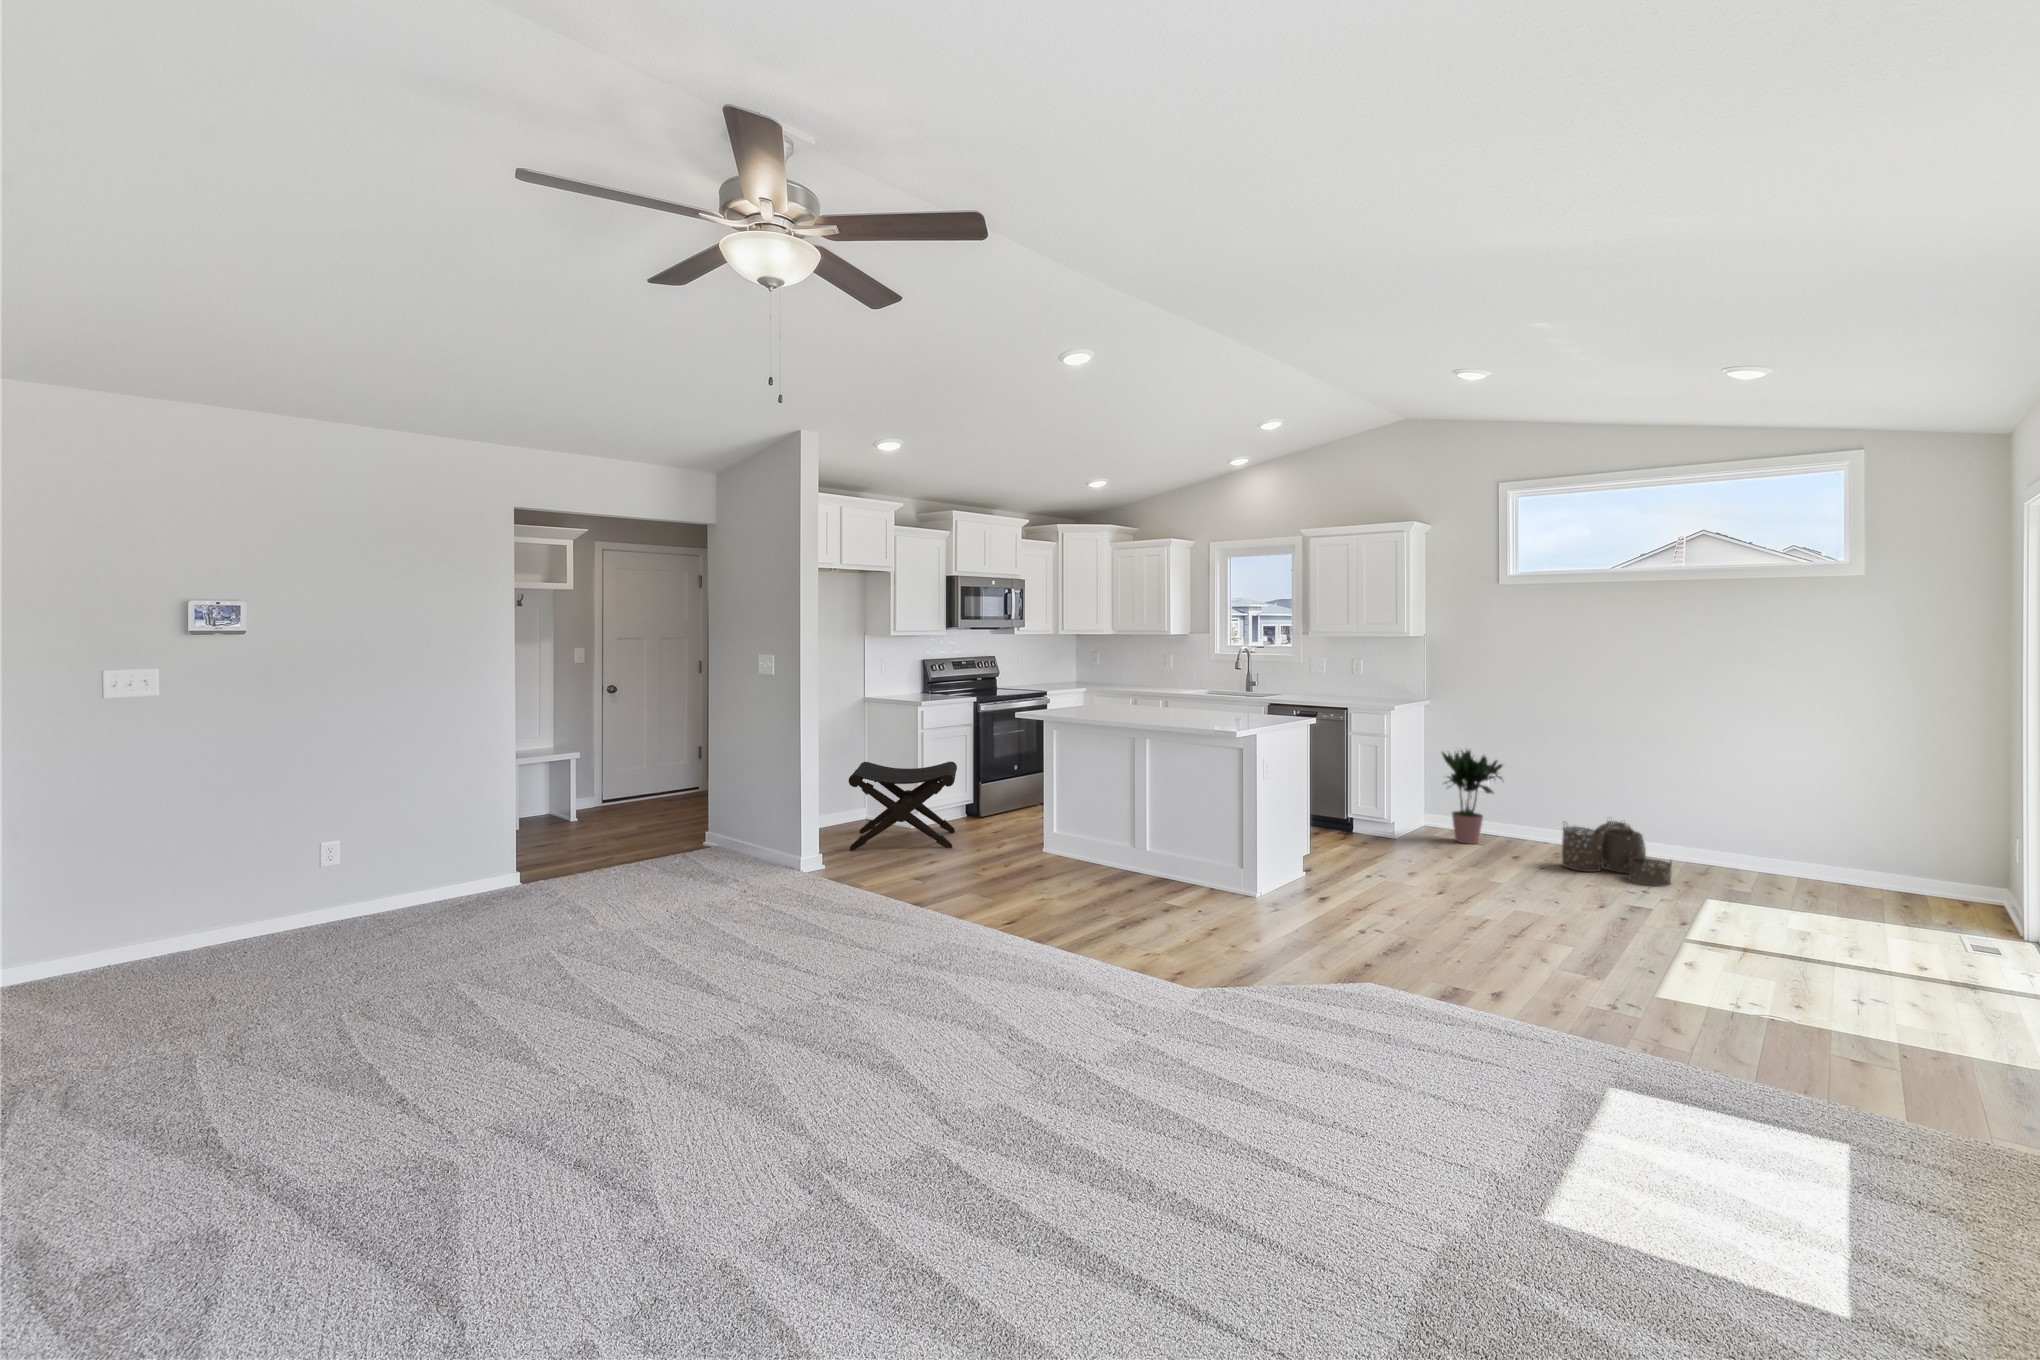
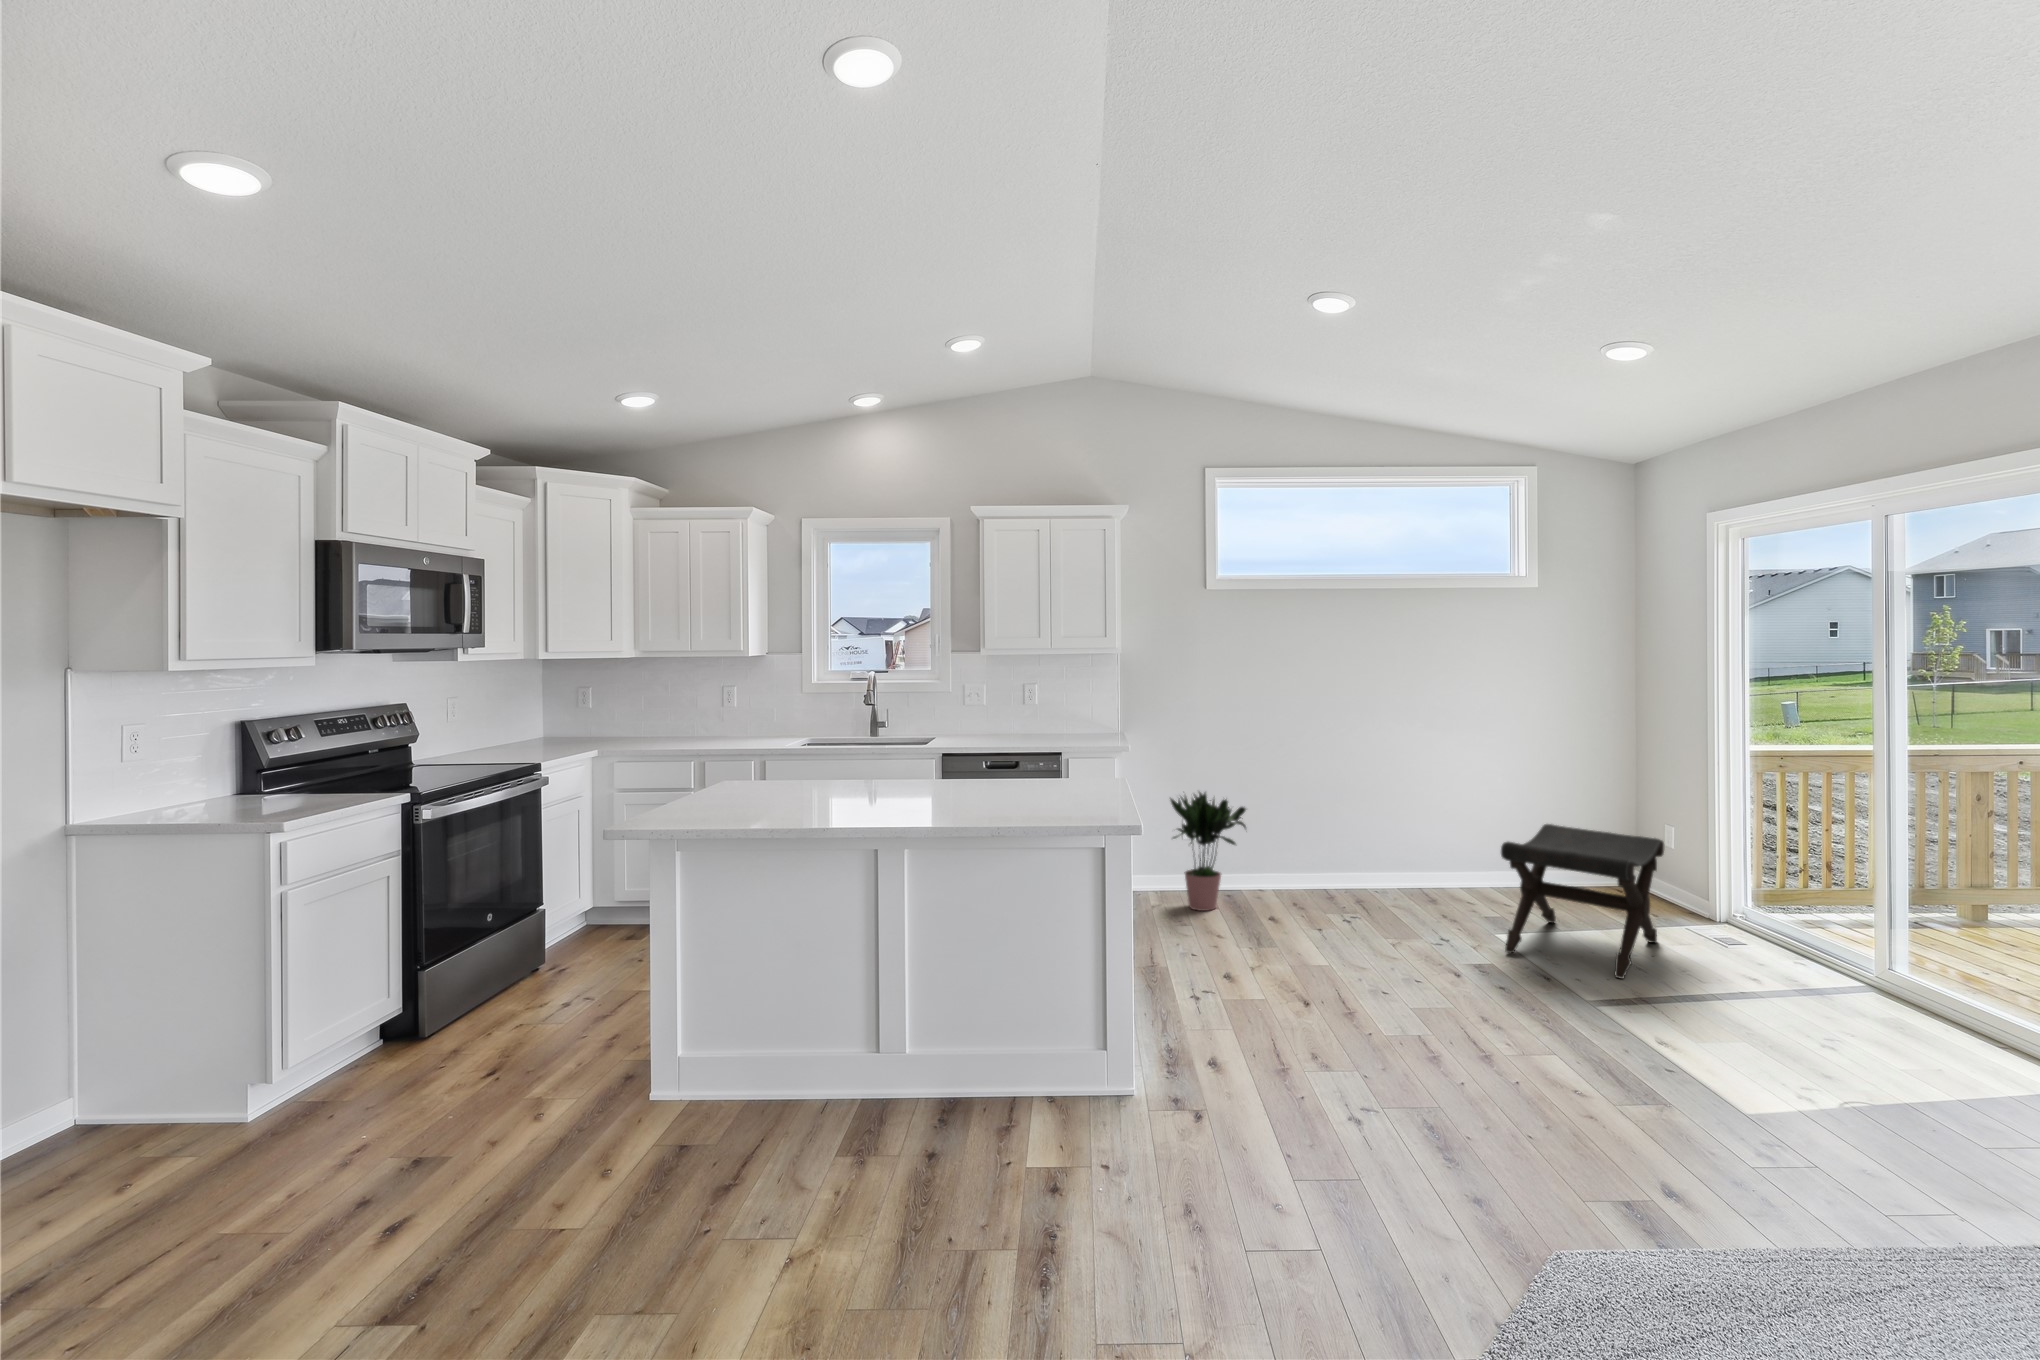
footstool: present [849,762,957,850] -> present [1501,824,1664,979]
woven basket: present [1562,821,1672,886] -> none [1328,853,1451,929]

